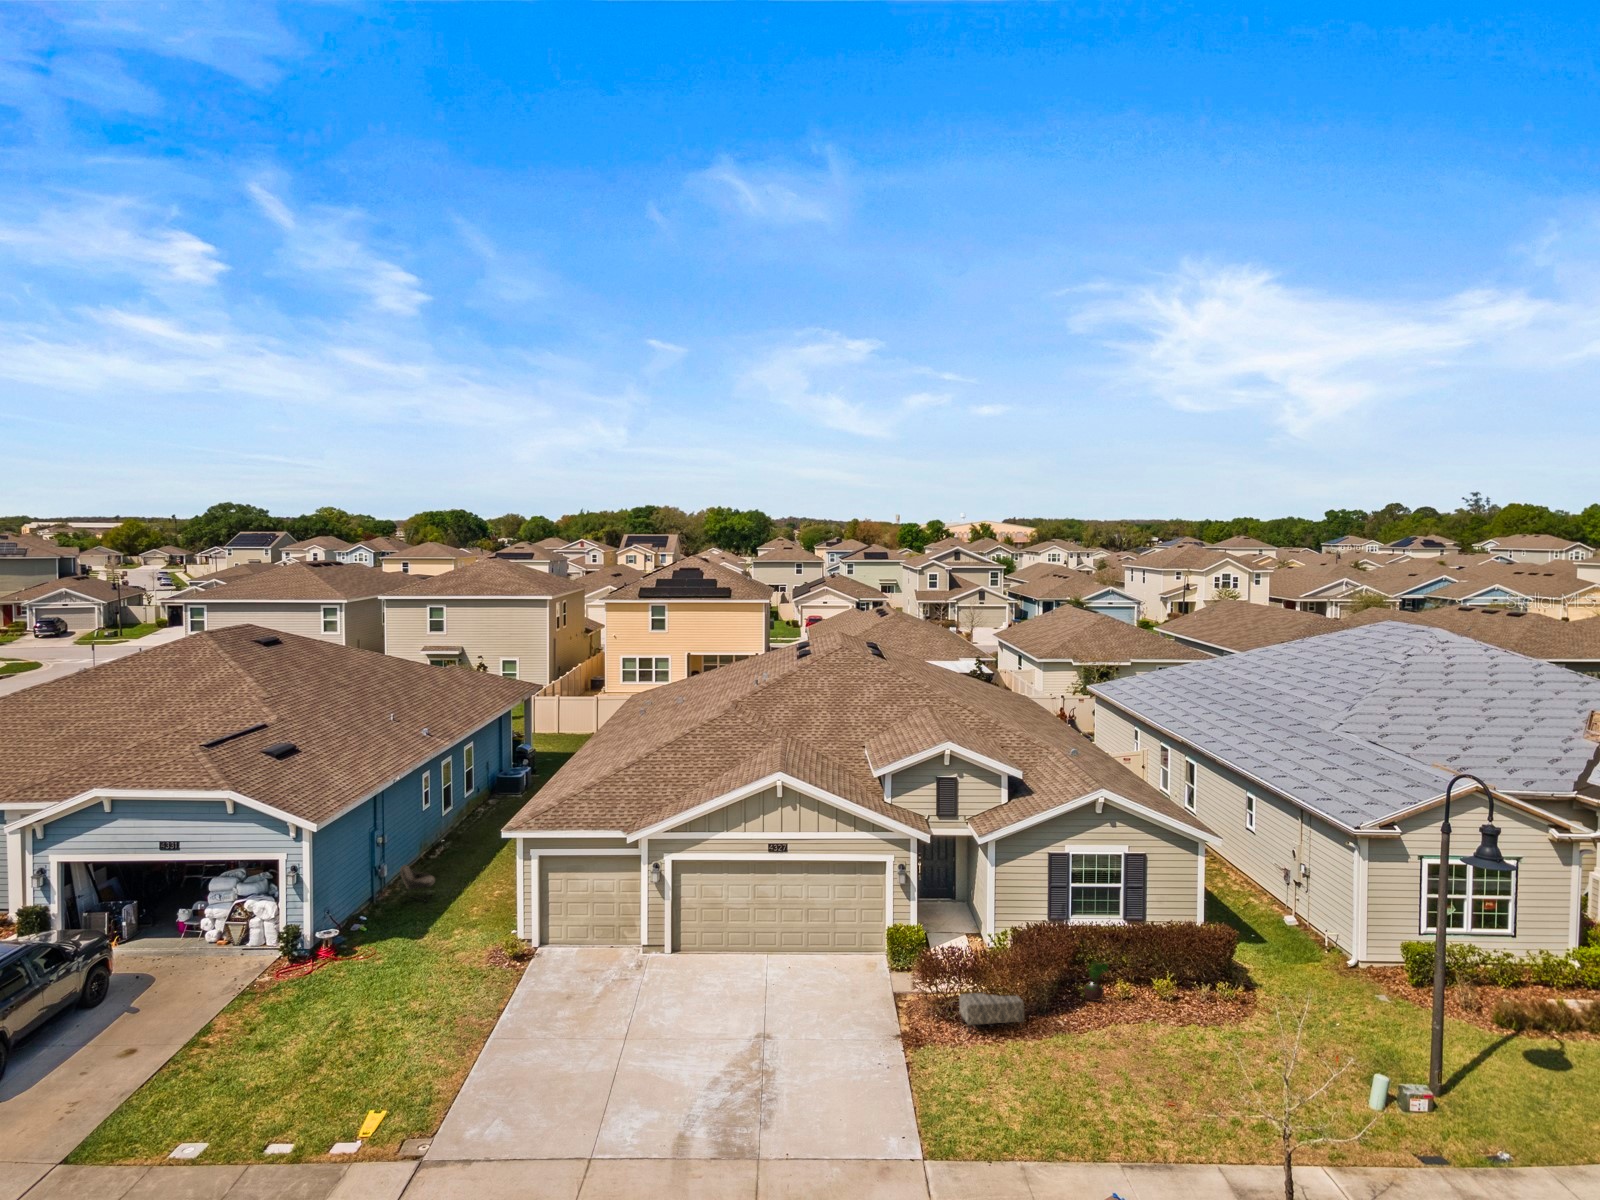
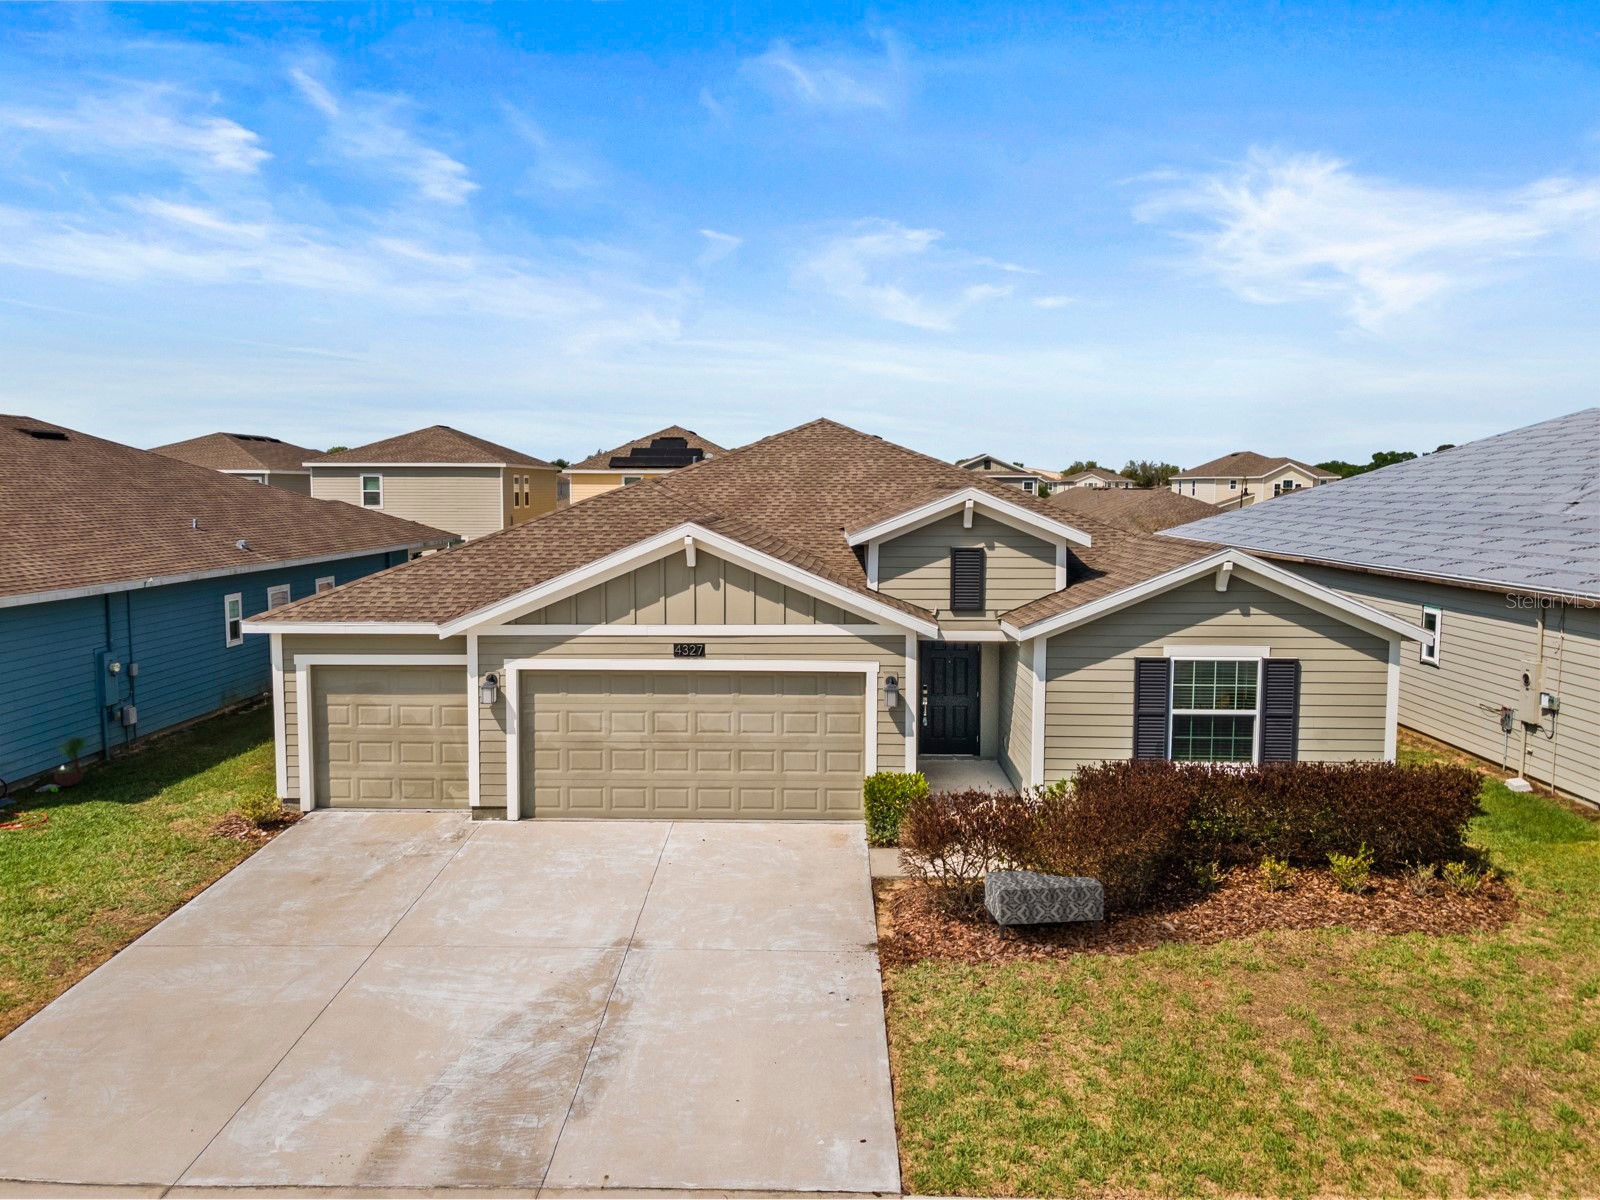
lounge chair: present [400,865,435,902] -> none [138,699,200,755]
potted tree: present [1085,963,1107,1001] -> present [54,737,87,786]

